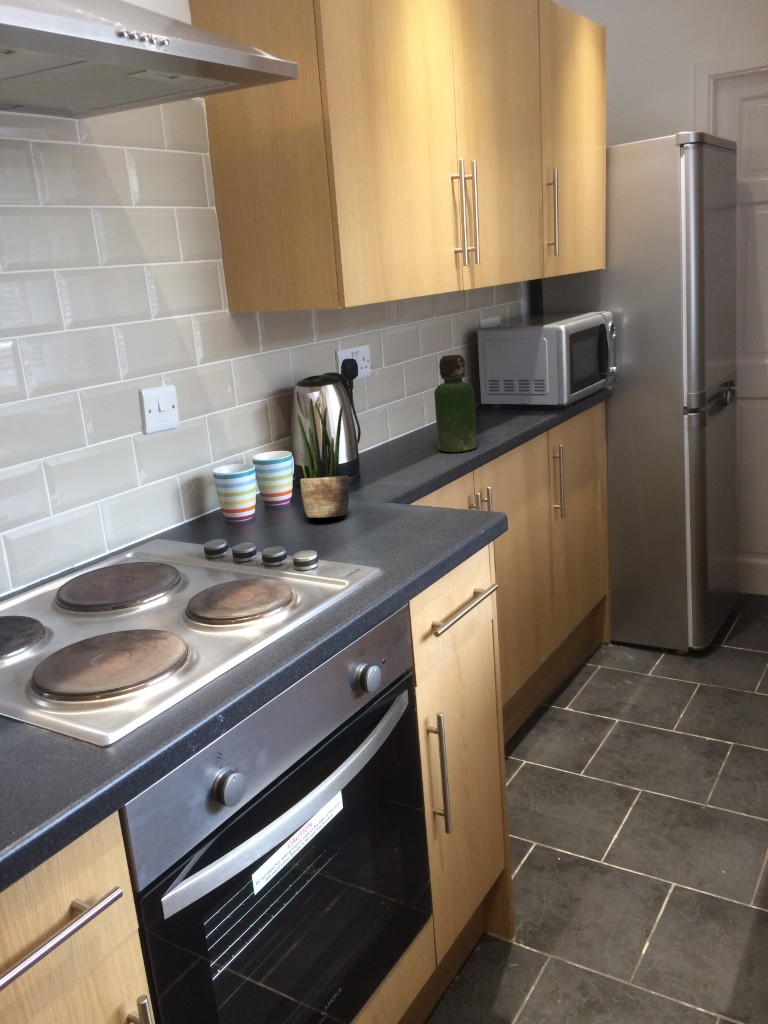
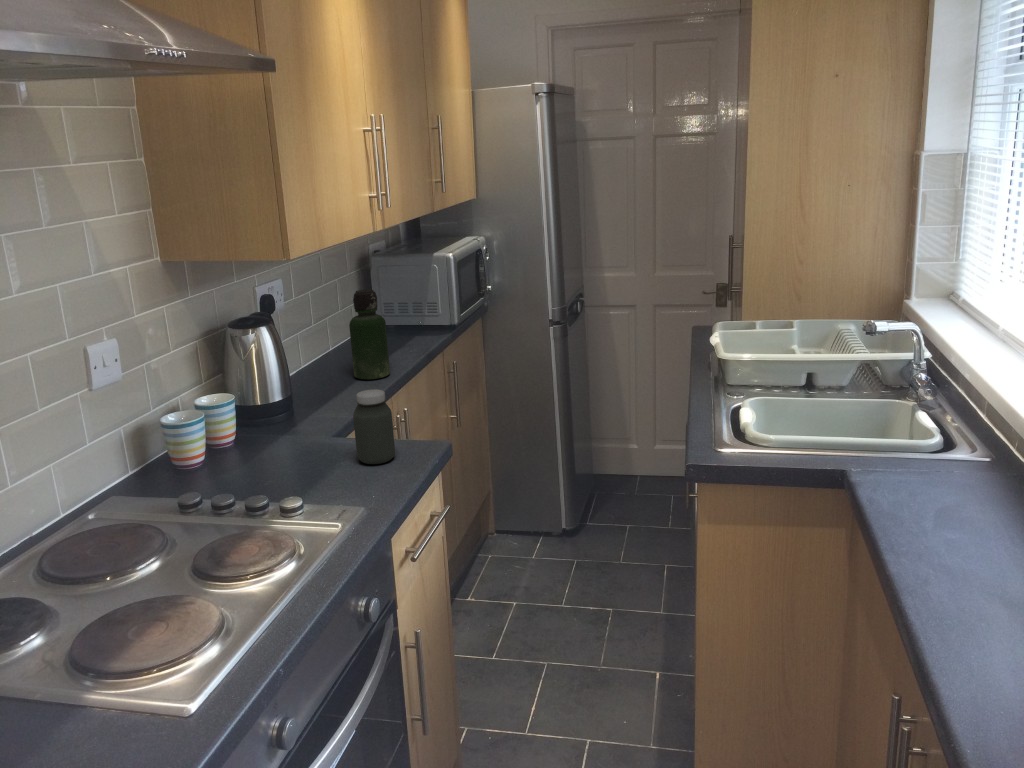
potted plant: present [298,399,349,517] -> none [250,349,303,461]
jar: none [396,445,441,527] -> present [353,389,395,464]

